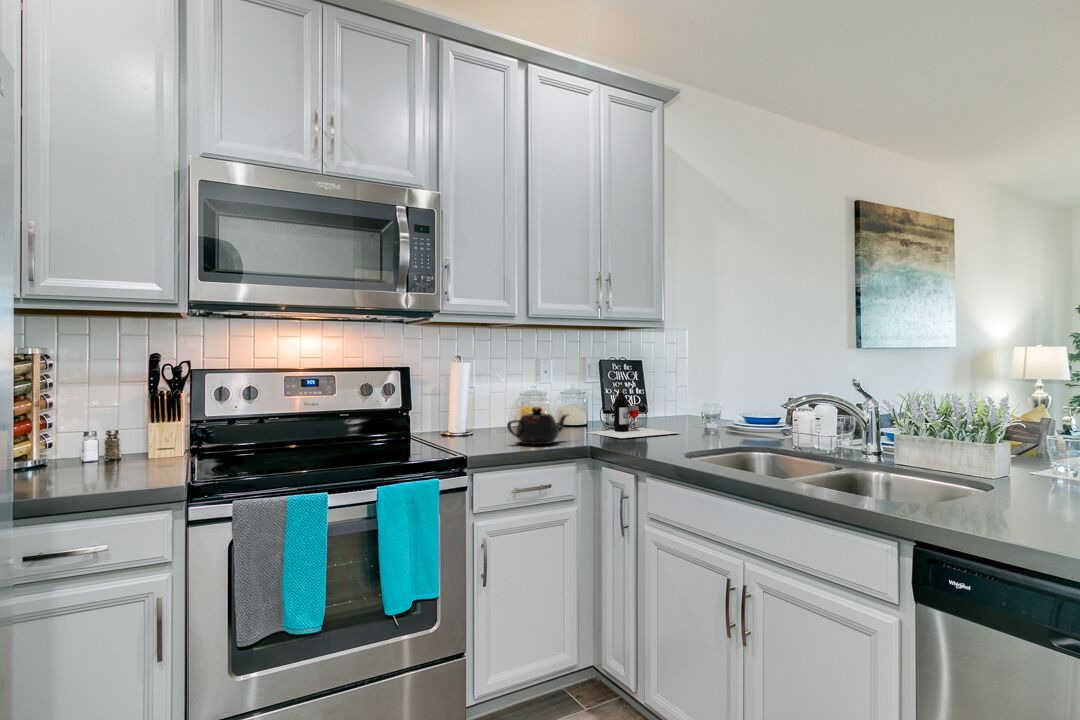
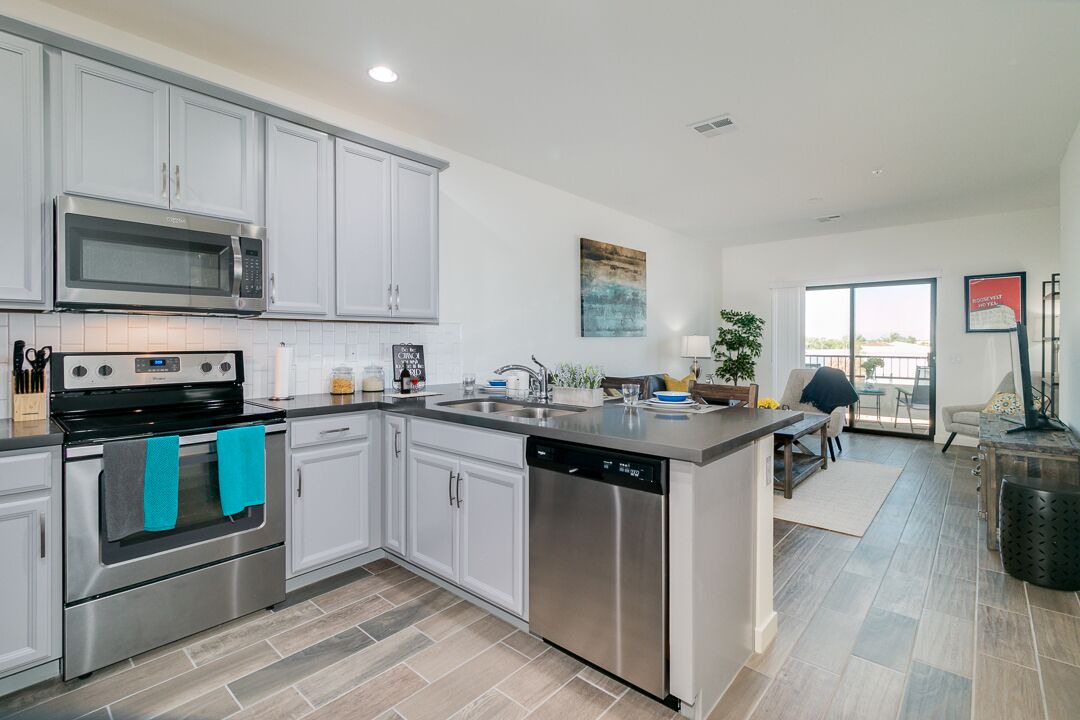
teapot: present [507,407,567,445] -> none [318,378,365,403]

